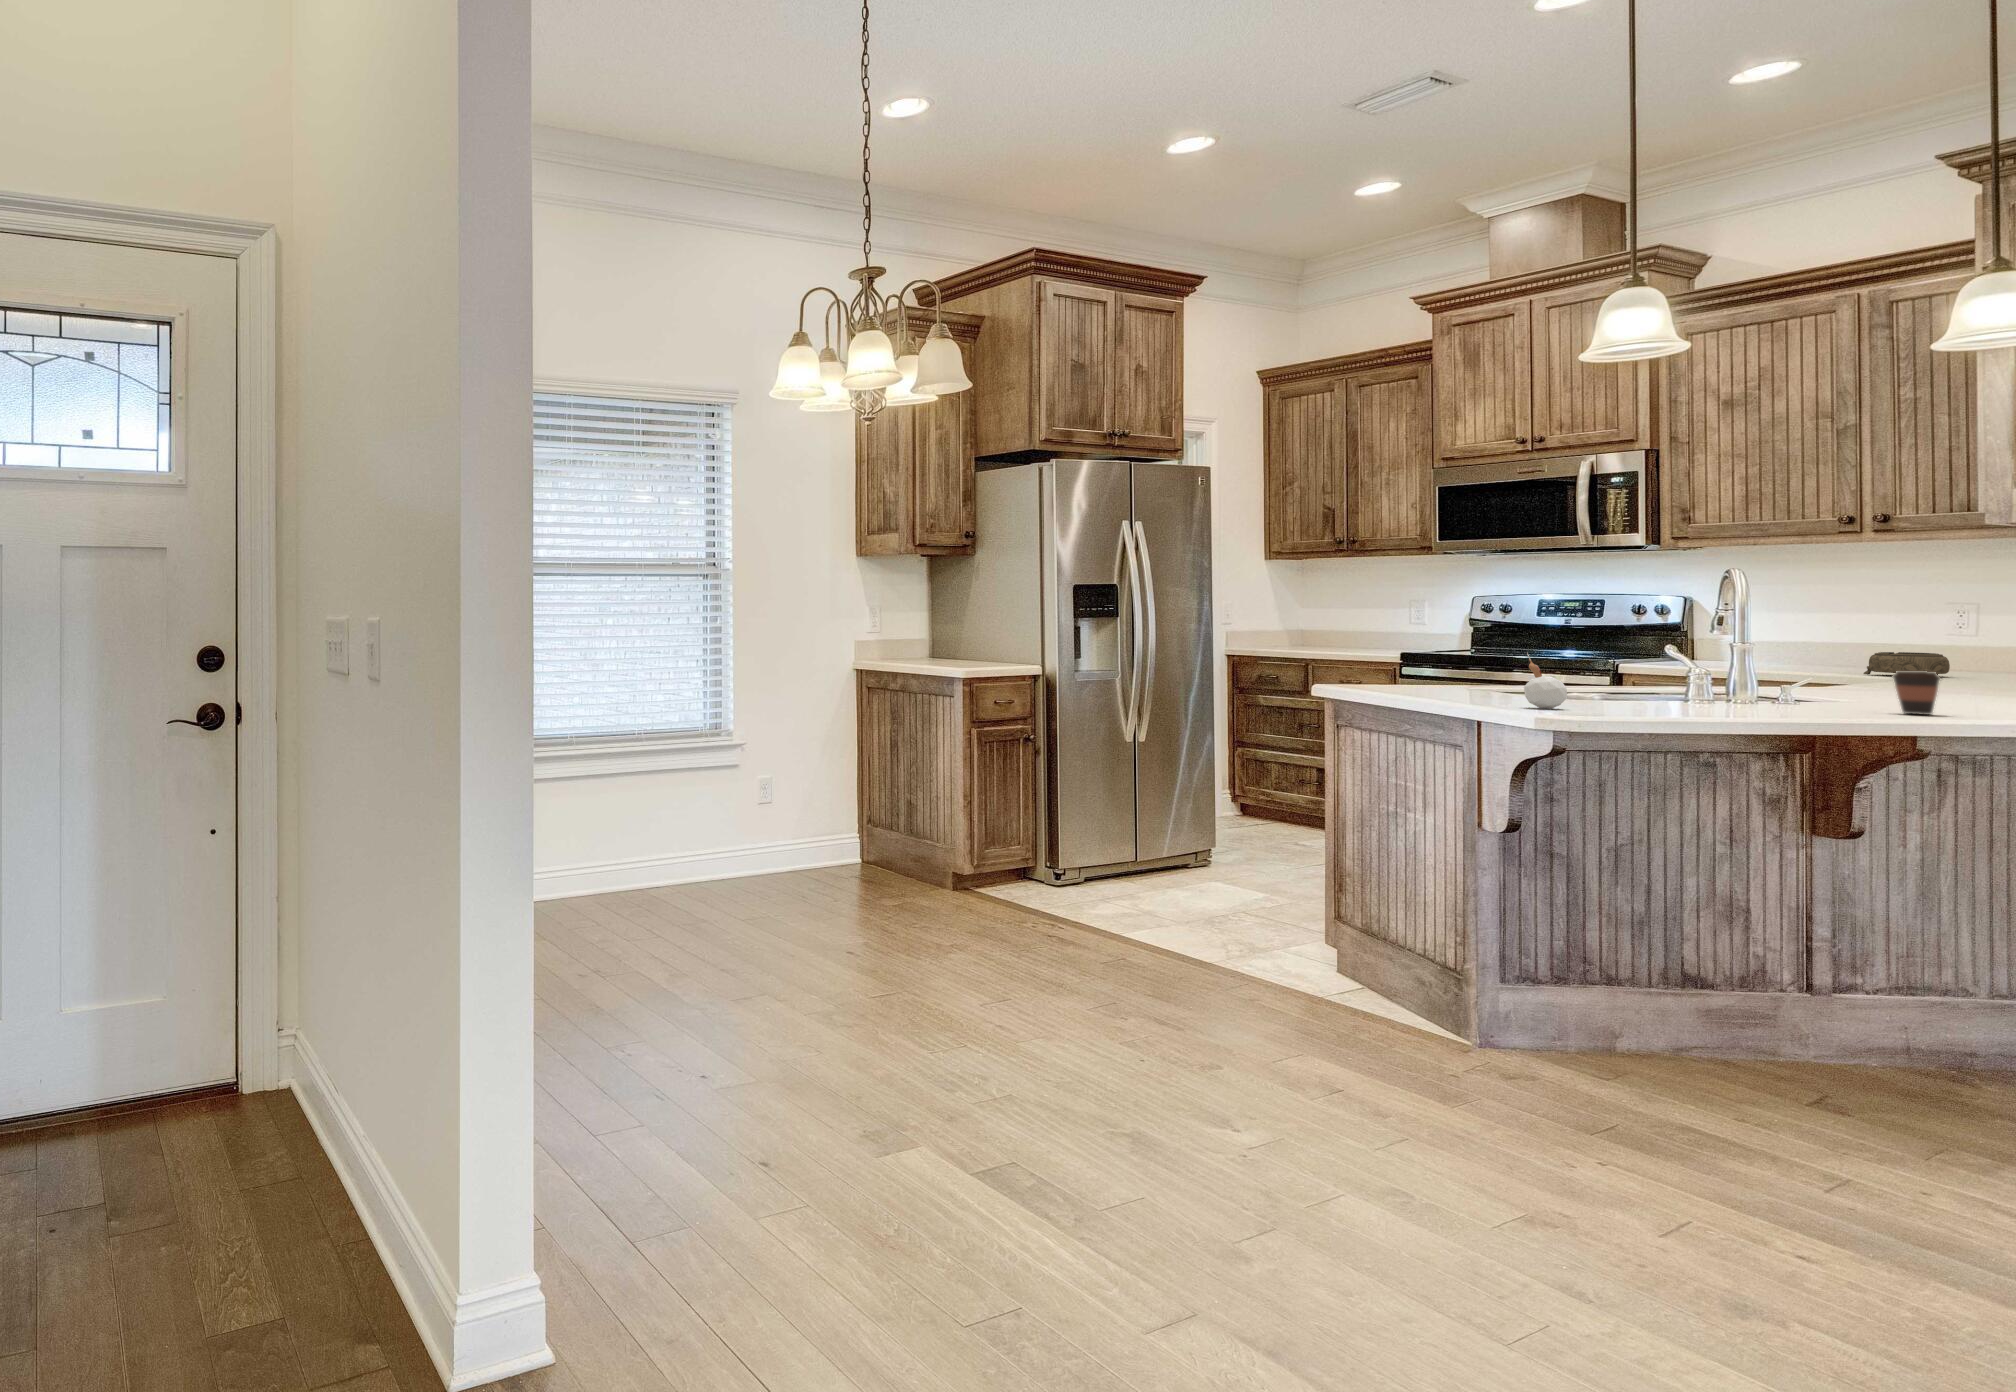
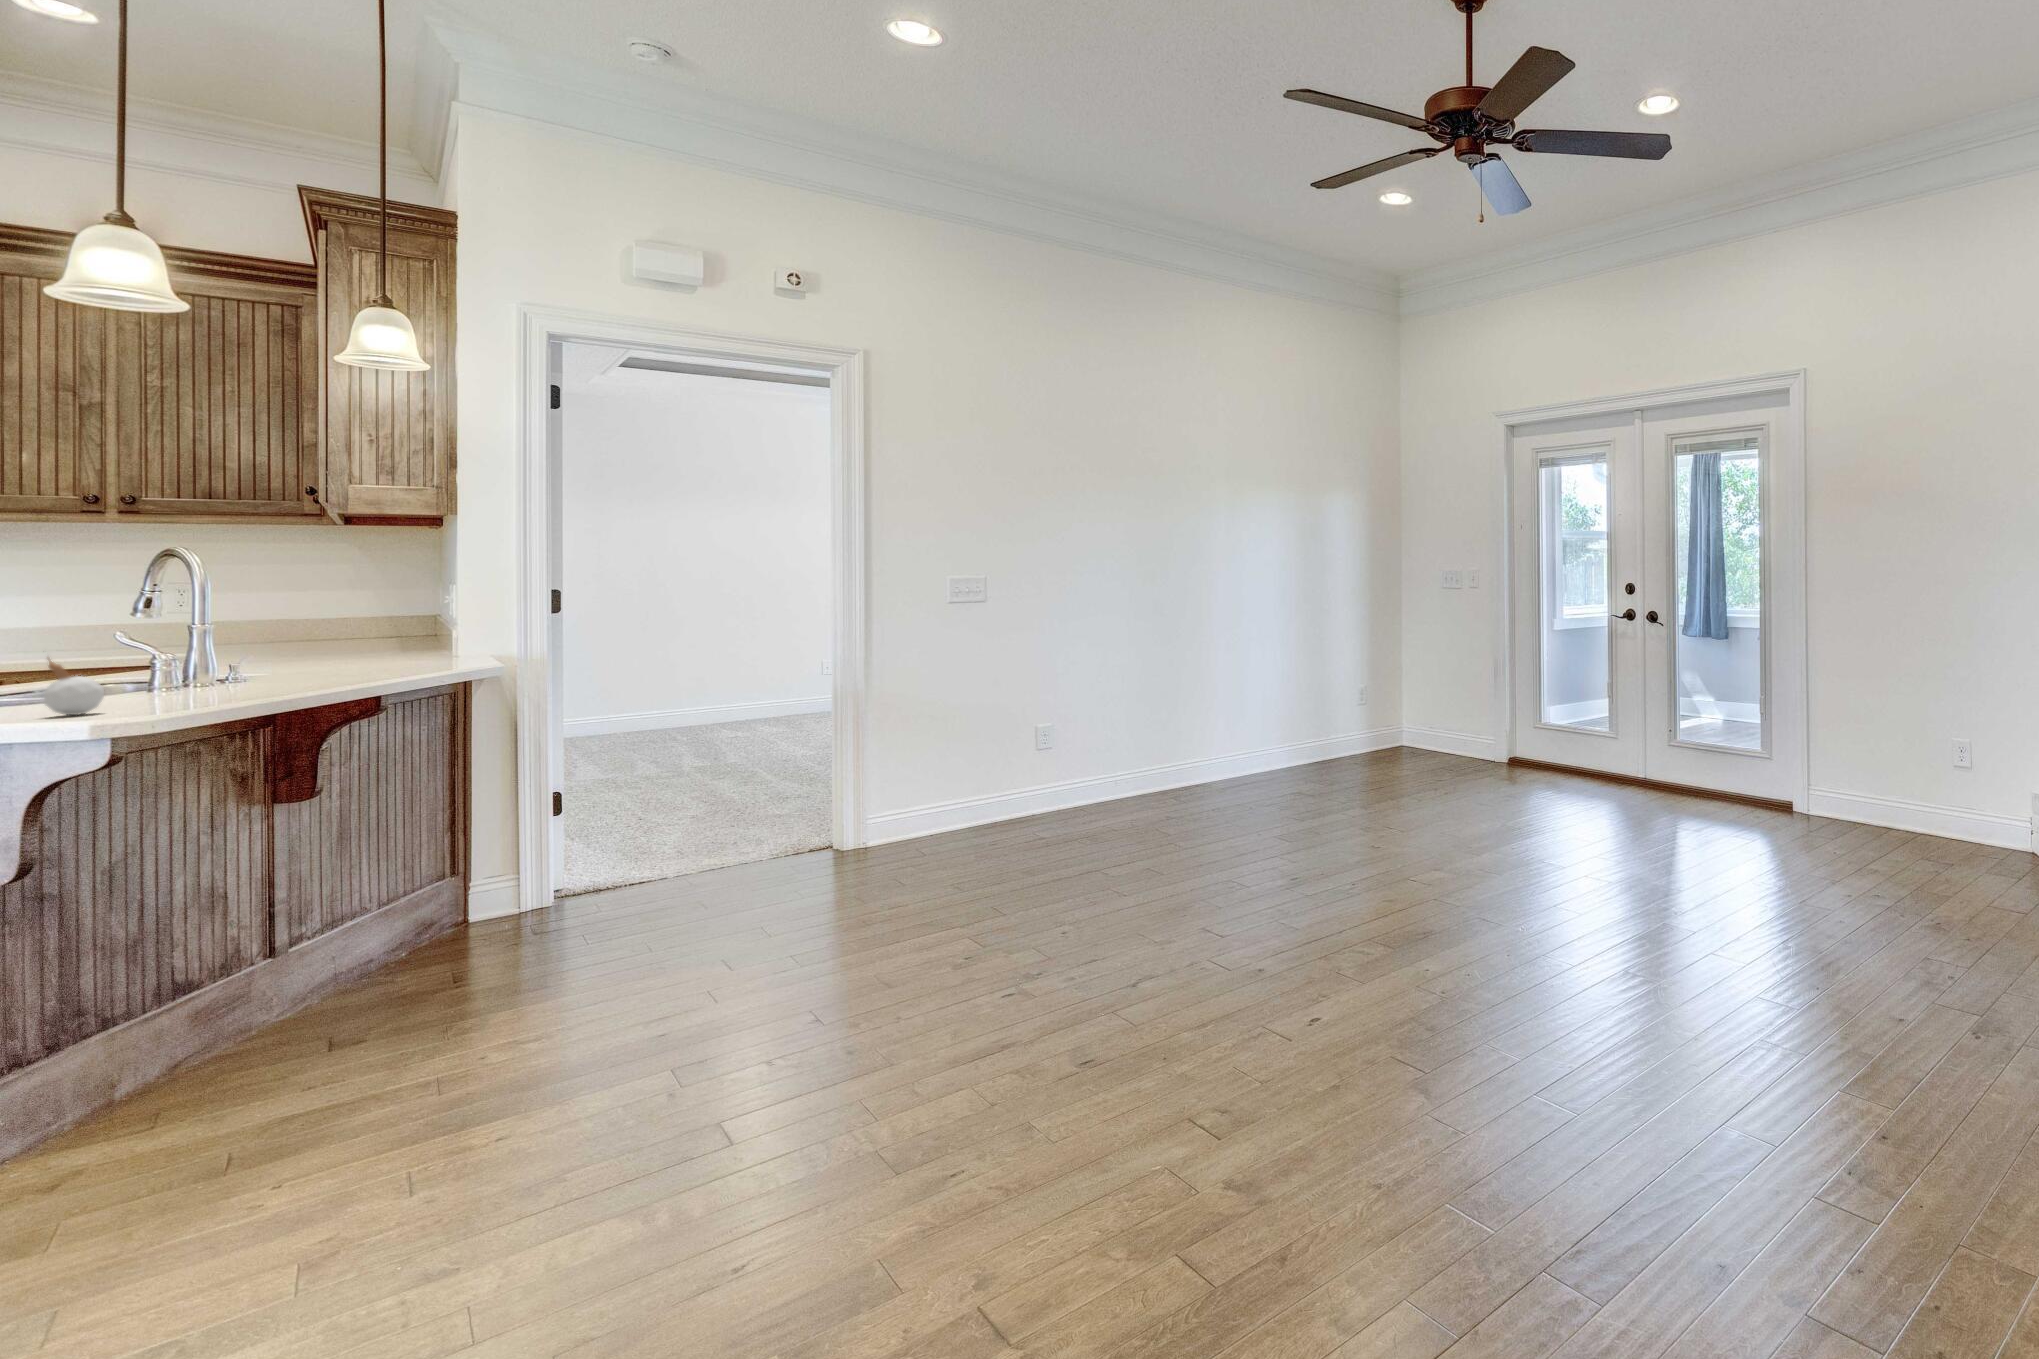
decorative bowl: present [1864,652,1950,675] -> none [107,630,189,656]
coffee cup: present [1892,671,1940,715] -> none [357,639,396,677]

